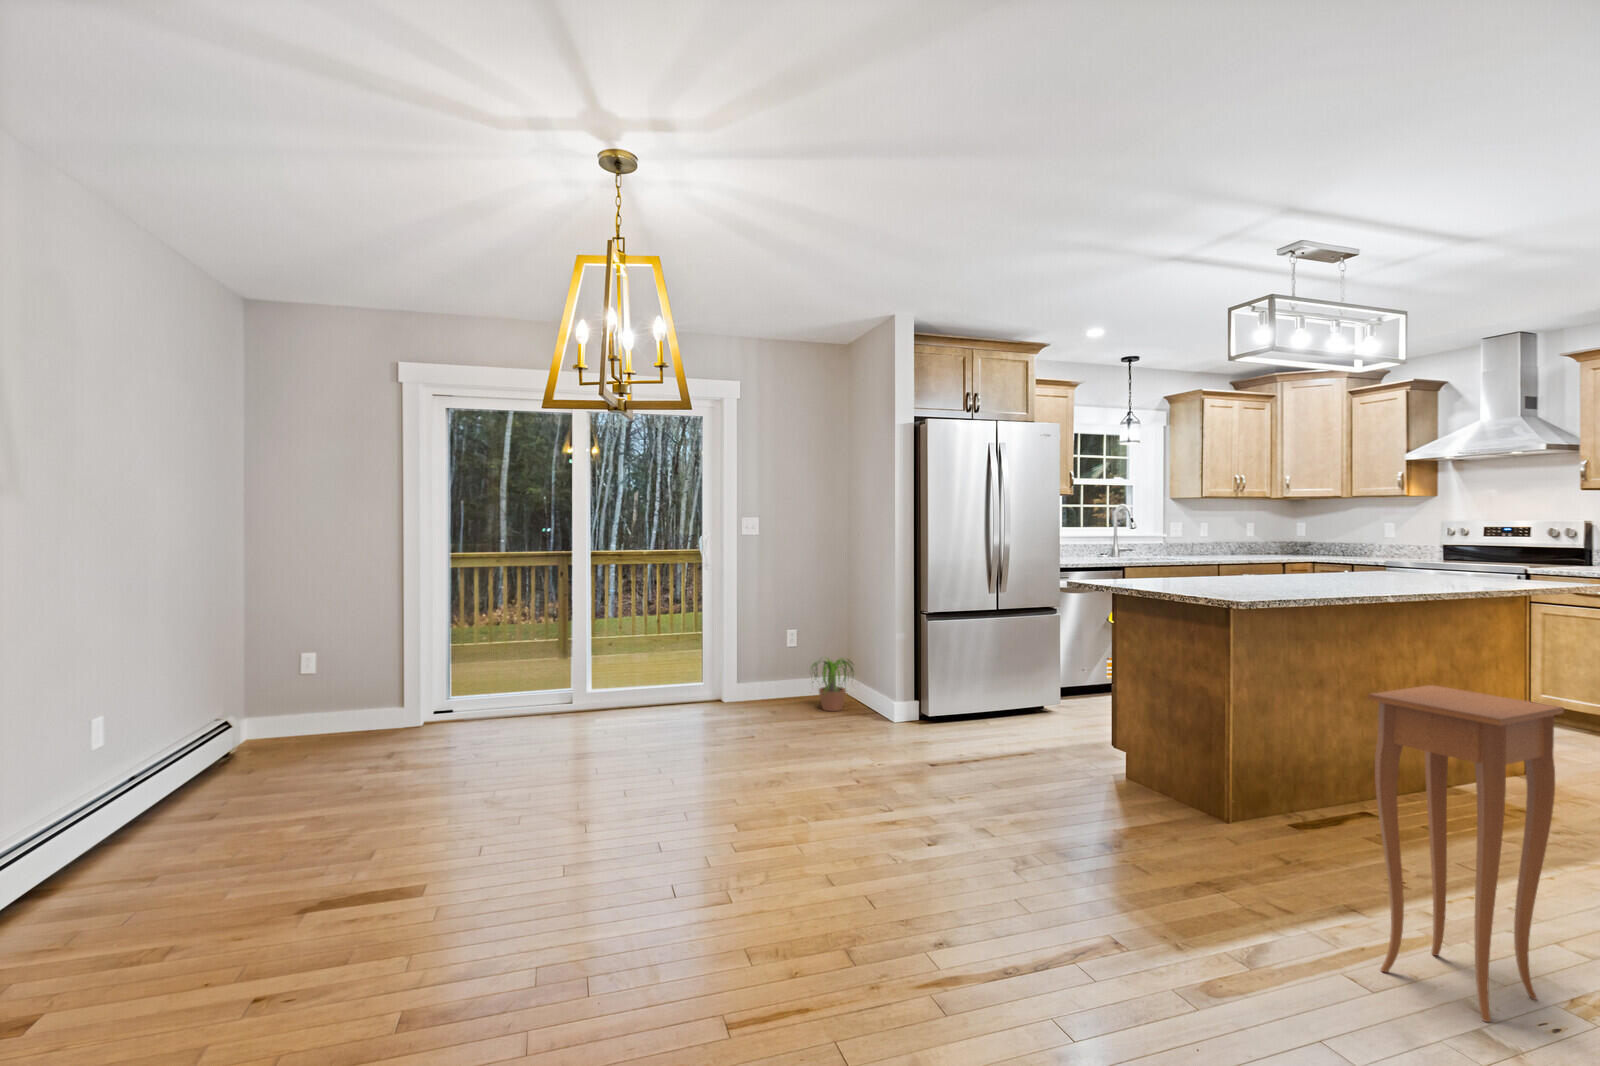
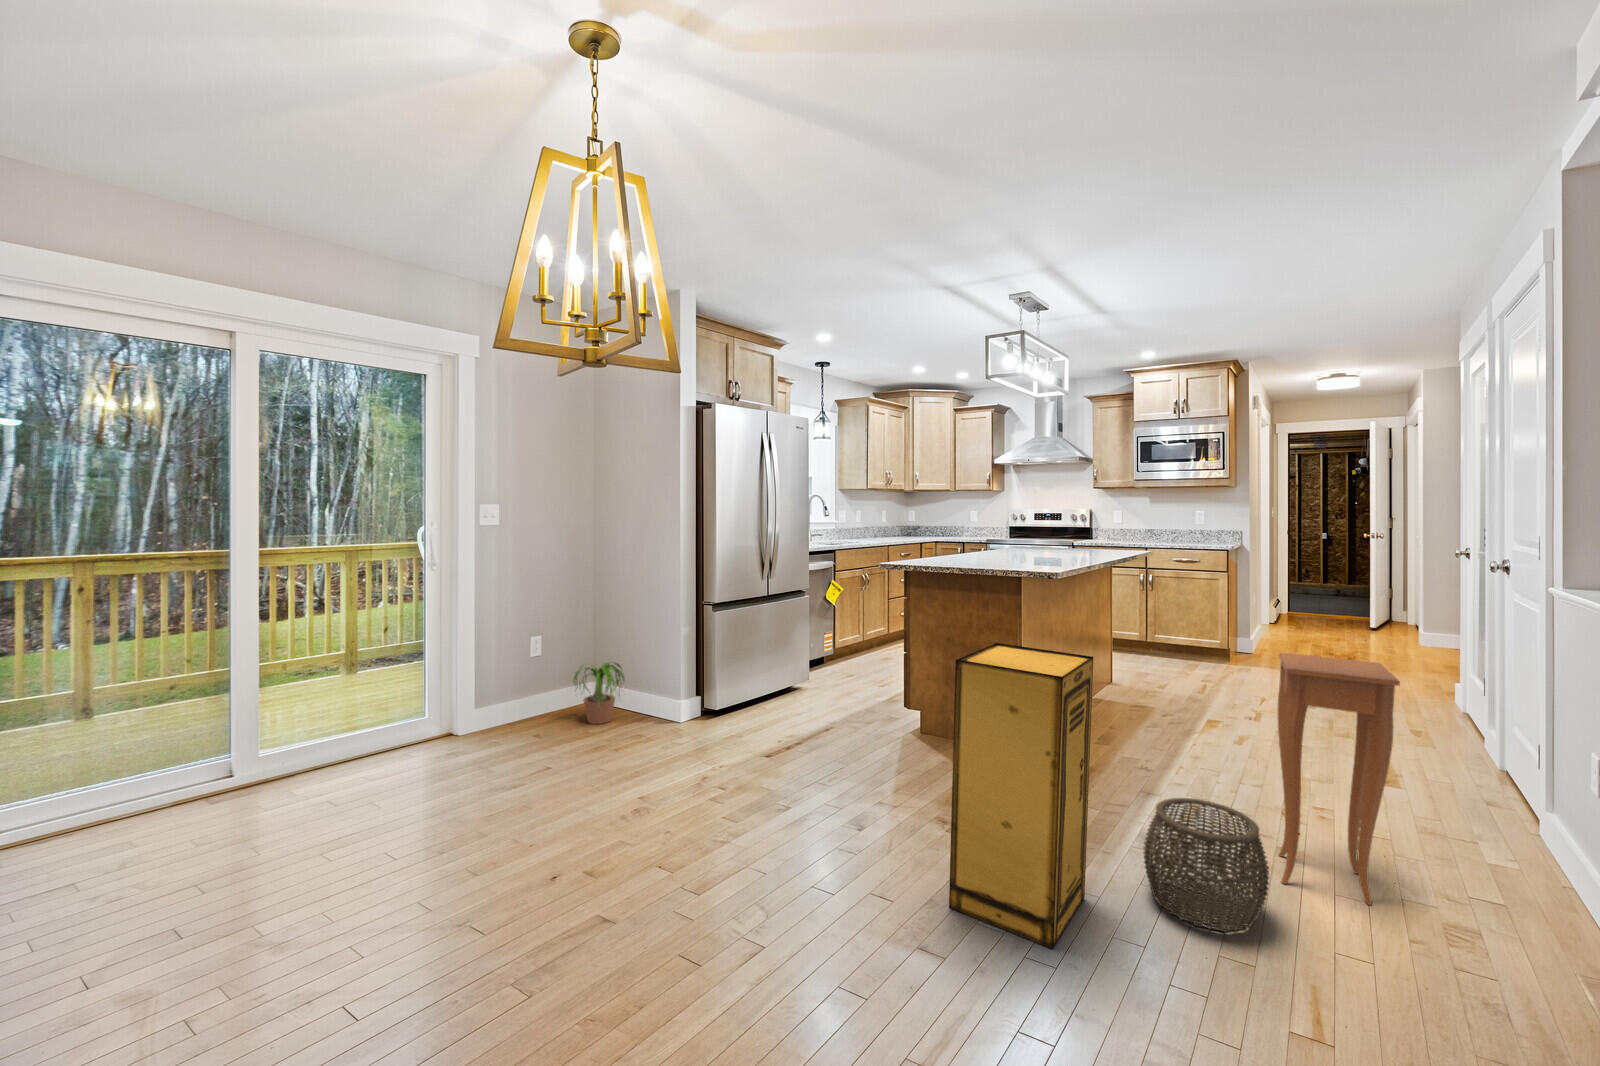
storage cabinet: none [951,640,1096,925] -> present [949,643,1093,949]
woven basket: none [1154,828,1297,979] -> present [1144,798,1269,932]

